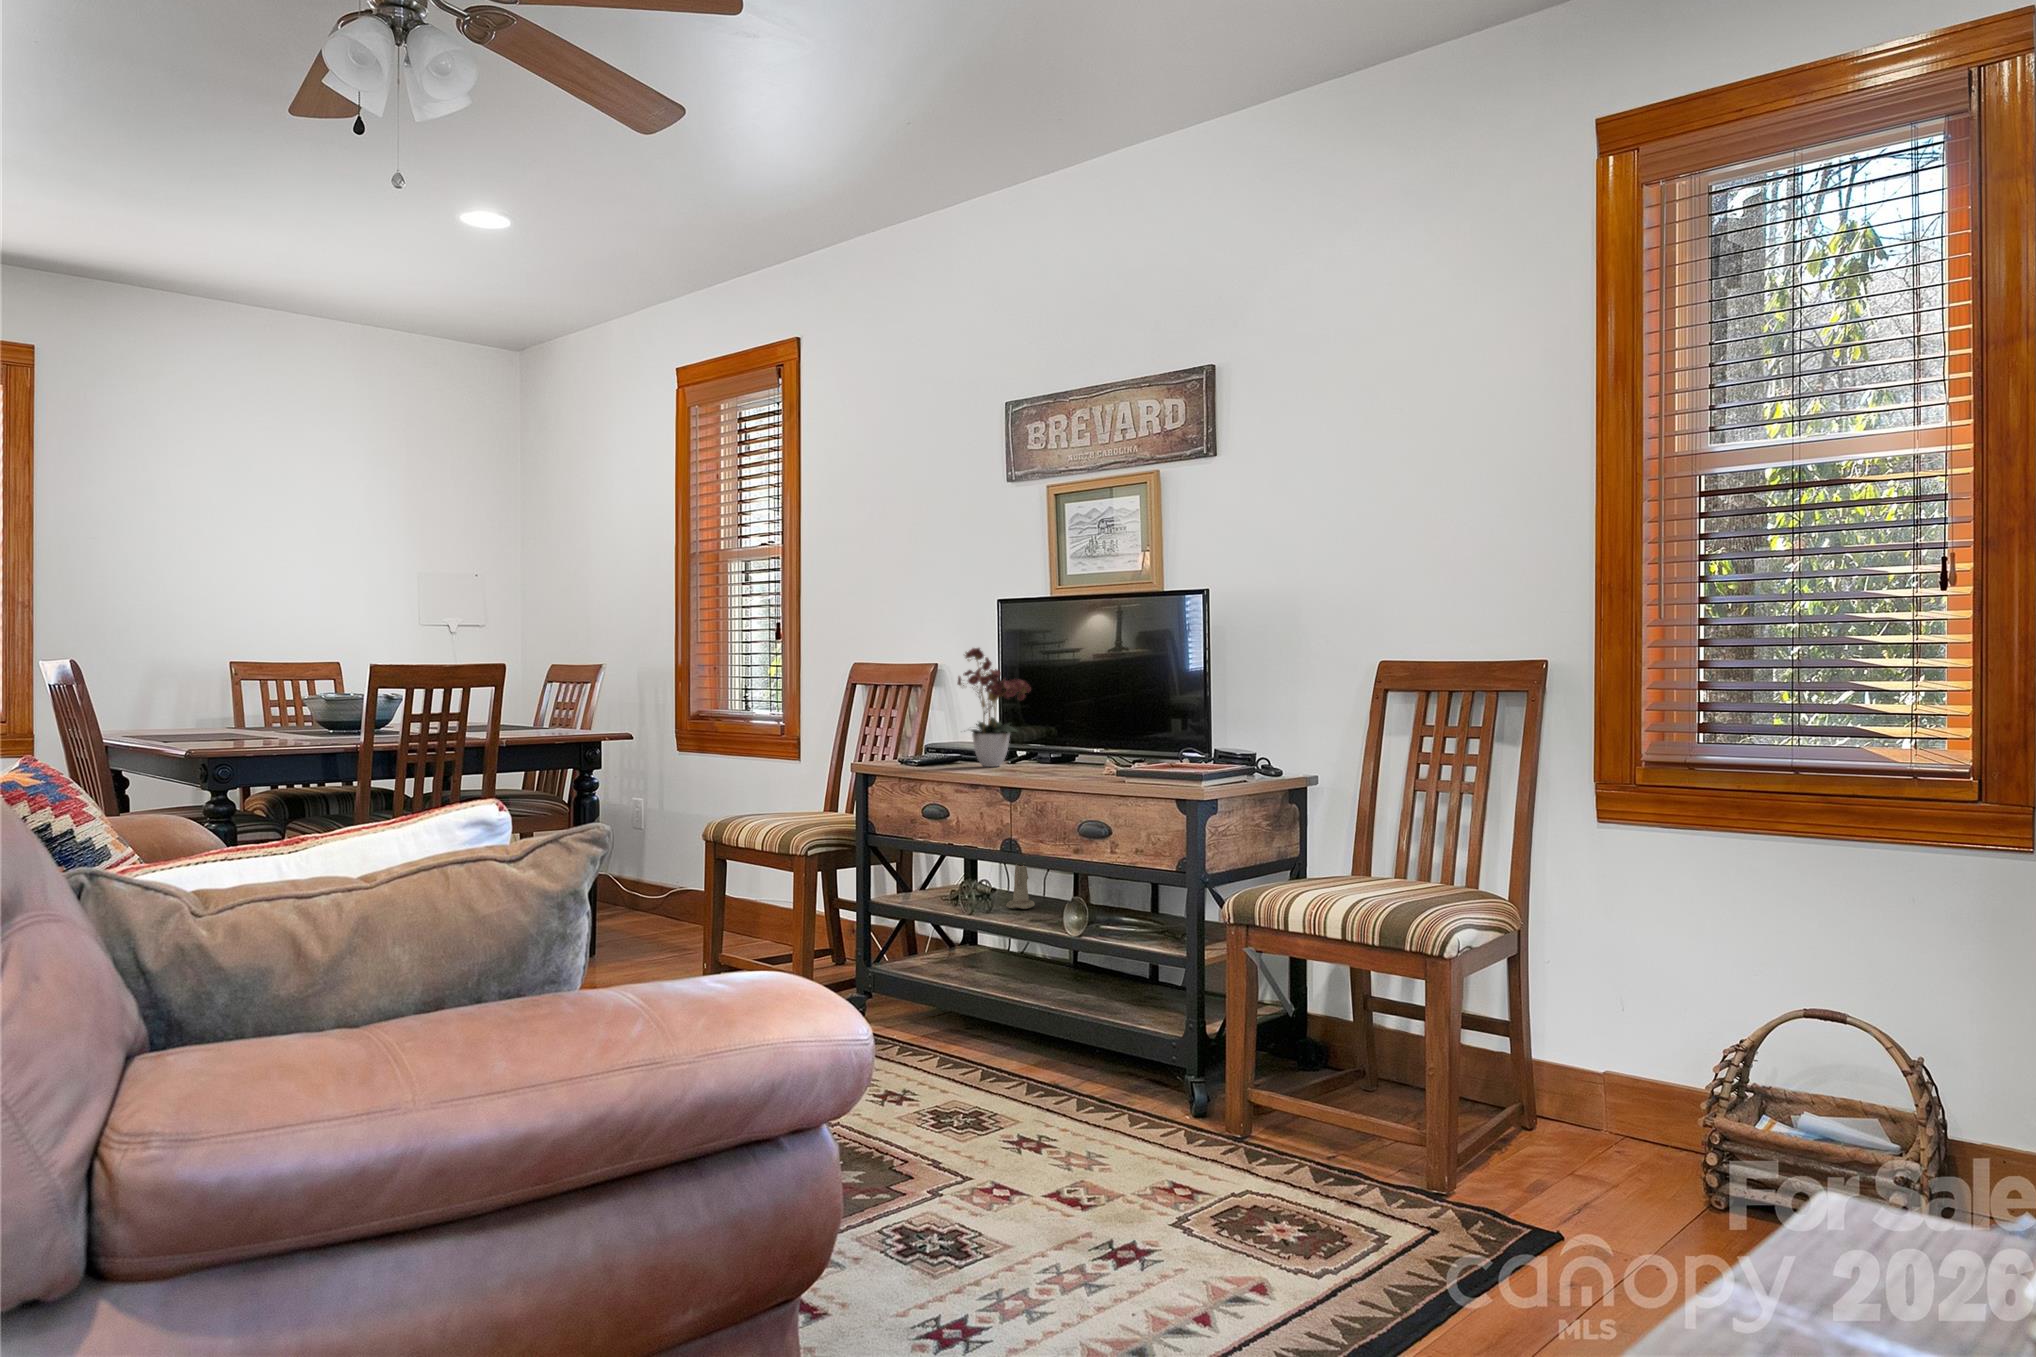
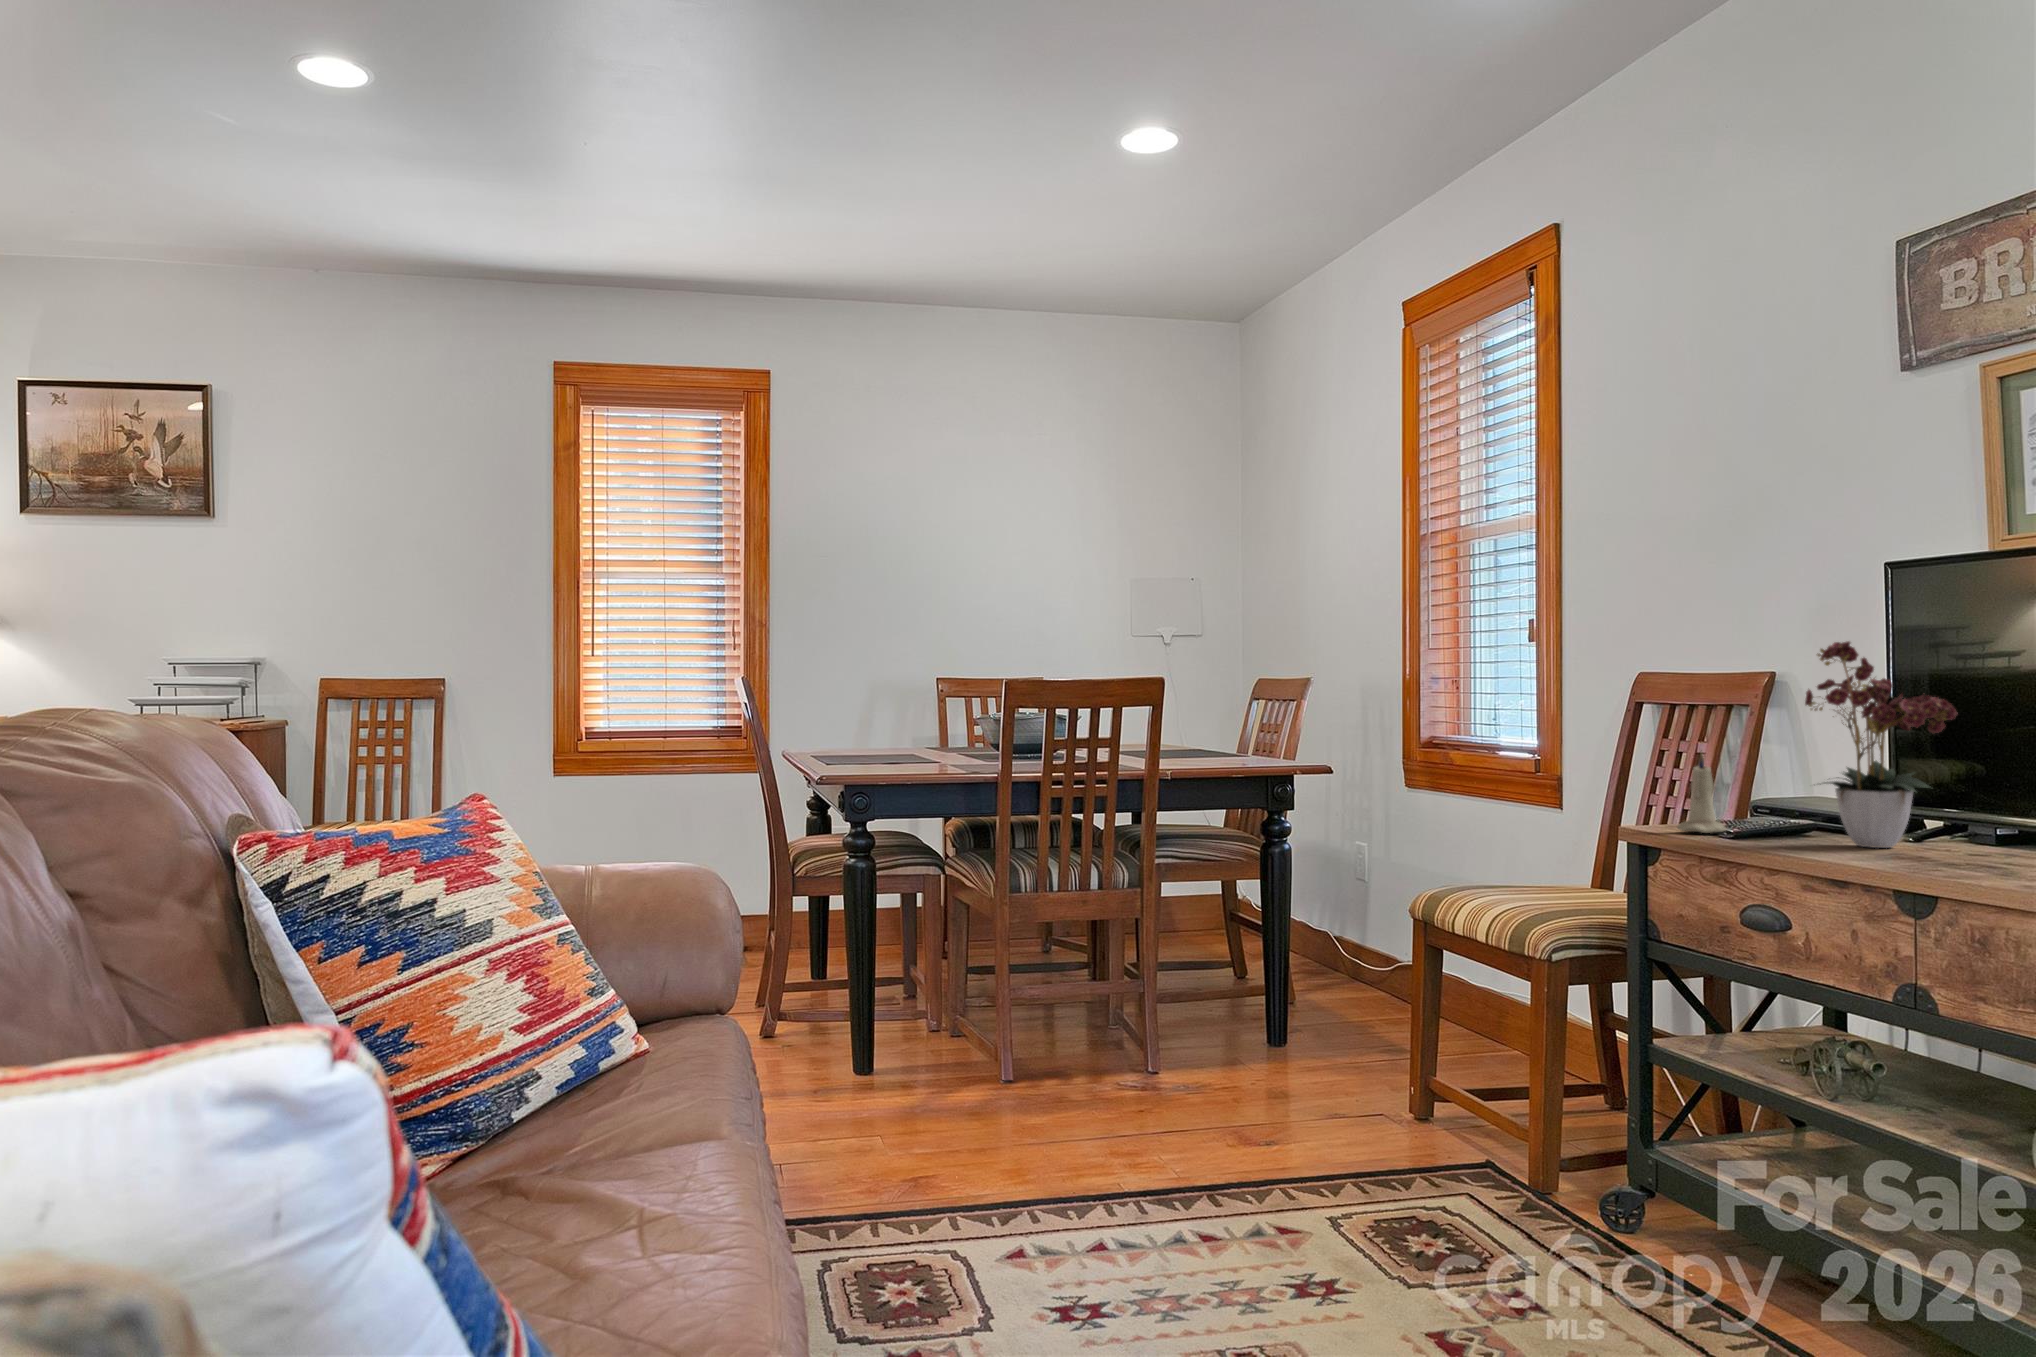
candle: present [1006,863,1035,909] -> present [1677,753,1726,833]

